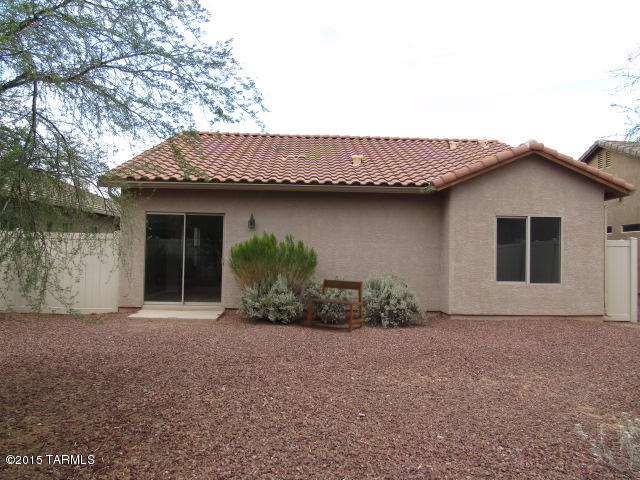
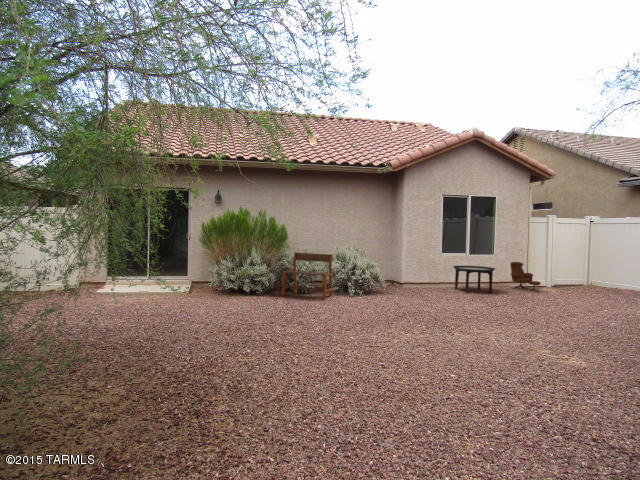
lounge chair: none [582,293,619,331] -> present [510,262,541,291]
round table: none [508,296,559,329] -> present [453,266,495,293]

